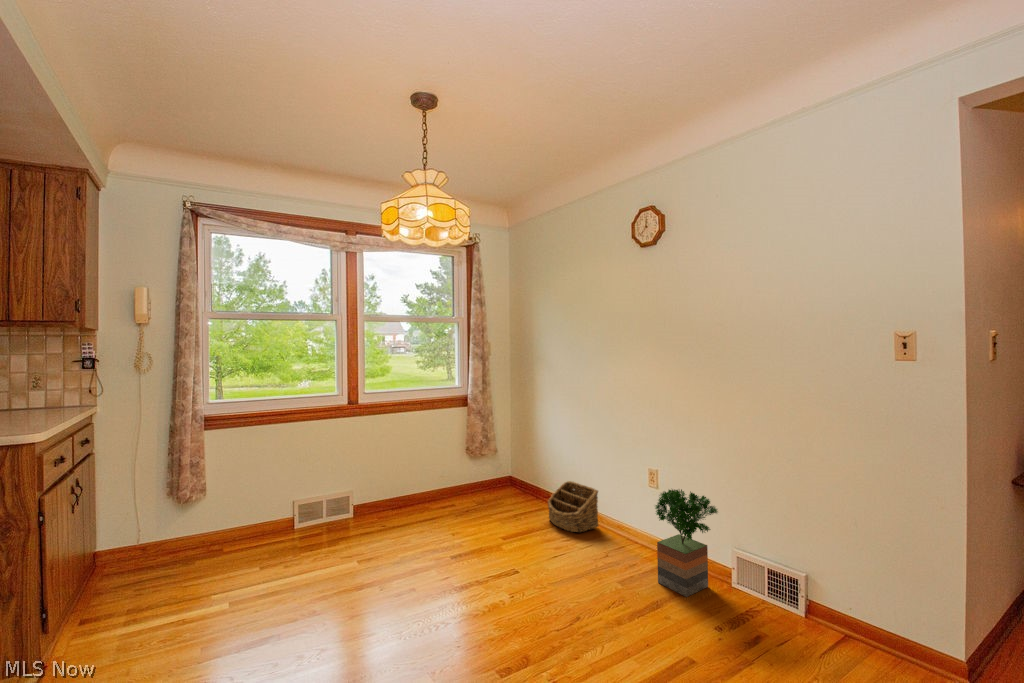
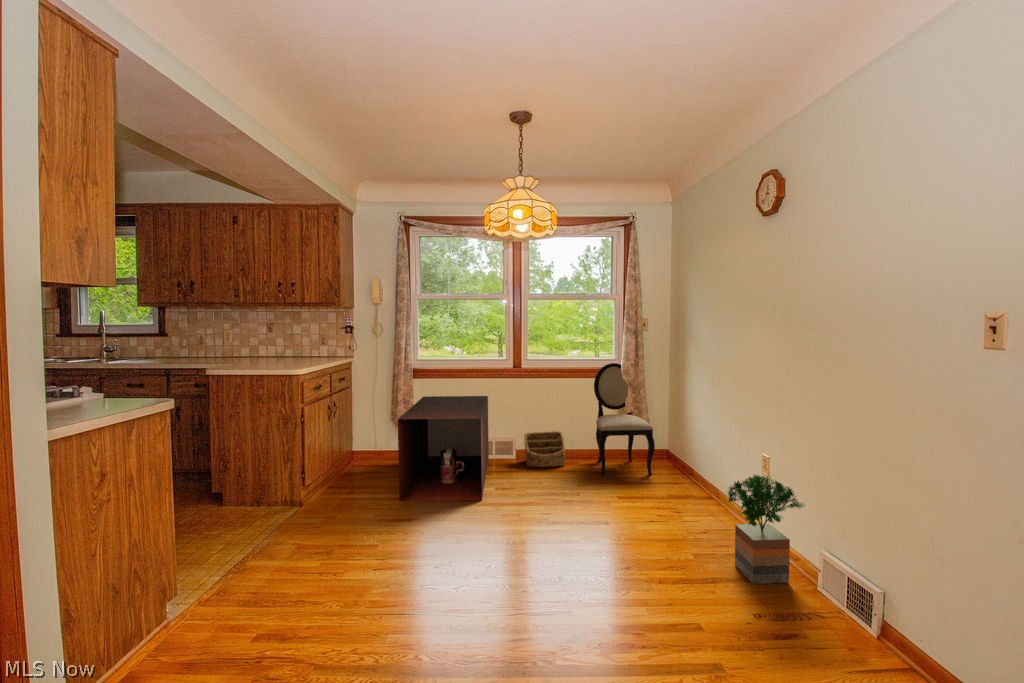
dining chair: none [443,392,516,518] -> present [594,363,655,476]
storage cabinet: none [222,443,352,617] -> present [398,396,489,501]
basket: present [548,481,599,532] -> present [524,431,565,467]

